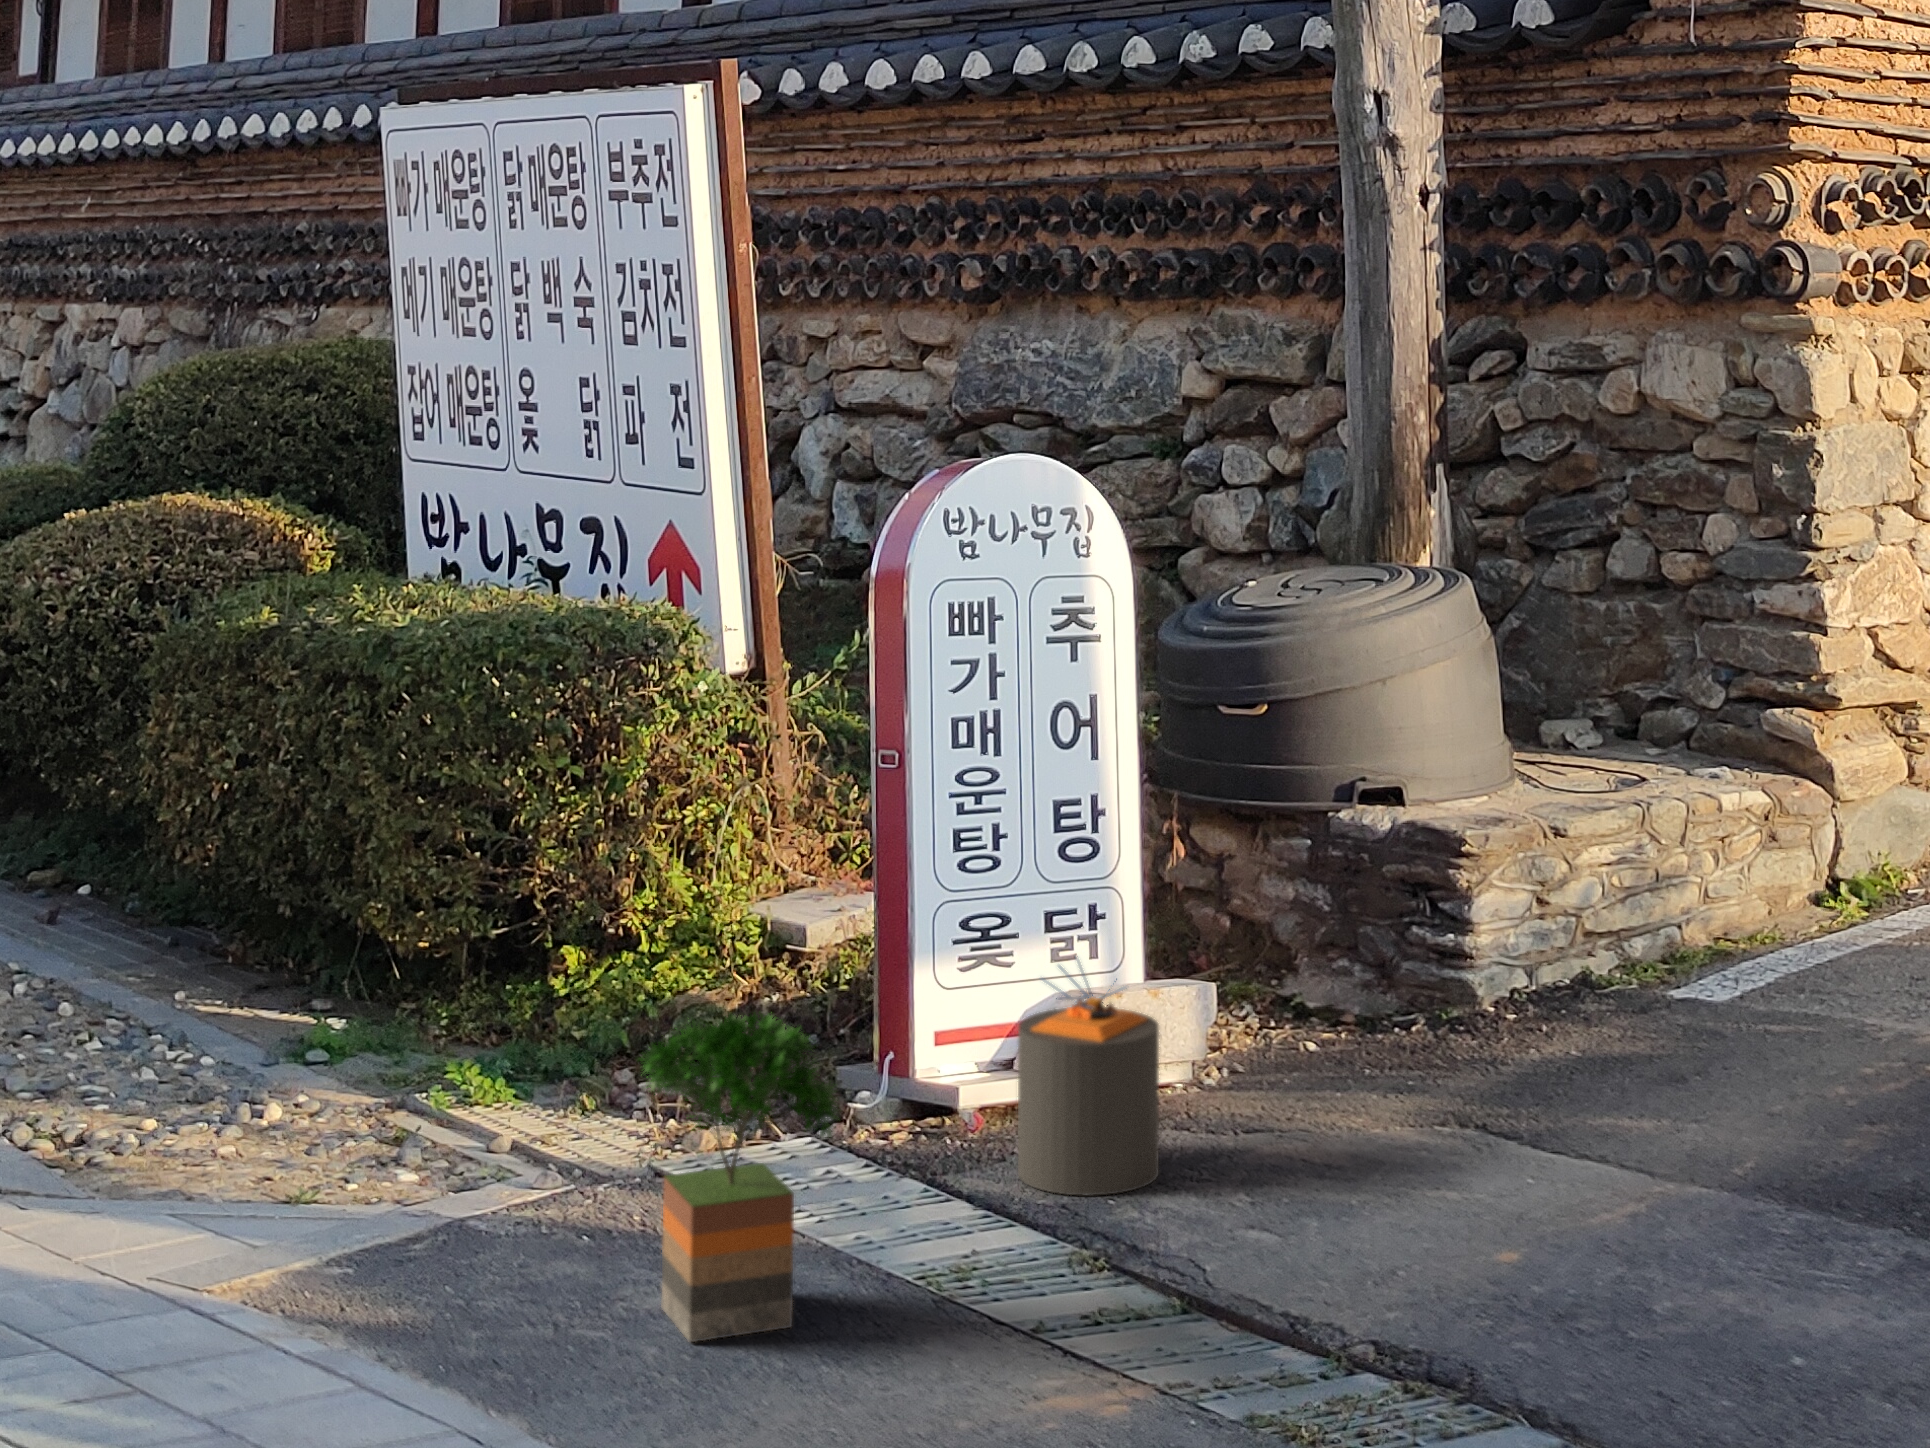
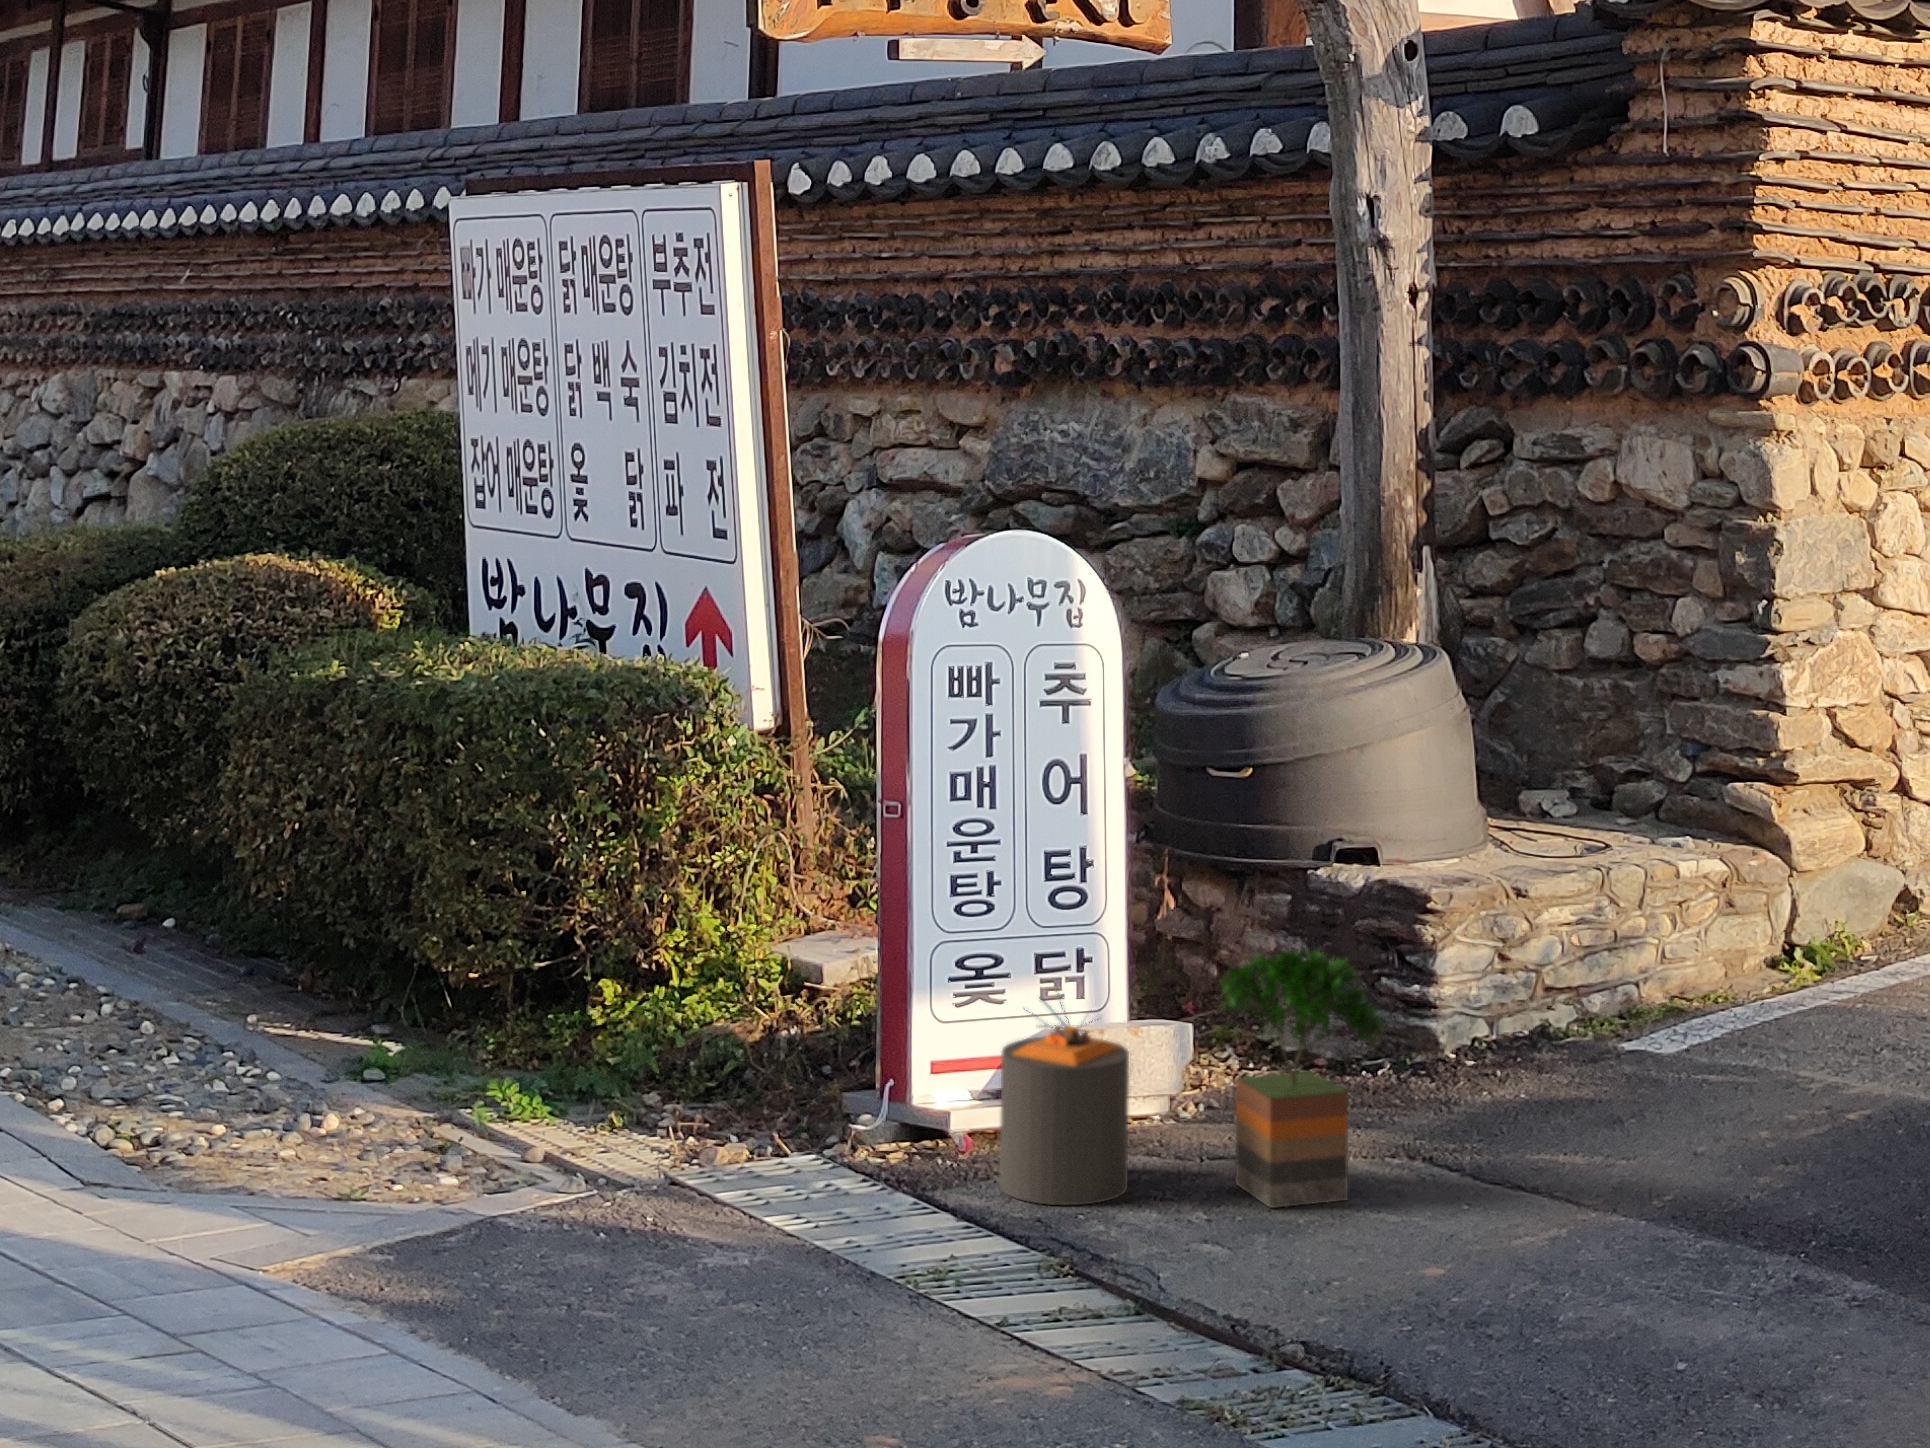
potted tree: present [641,1013,838,1342] -> present [1220,950,1384,1208]

